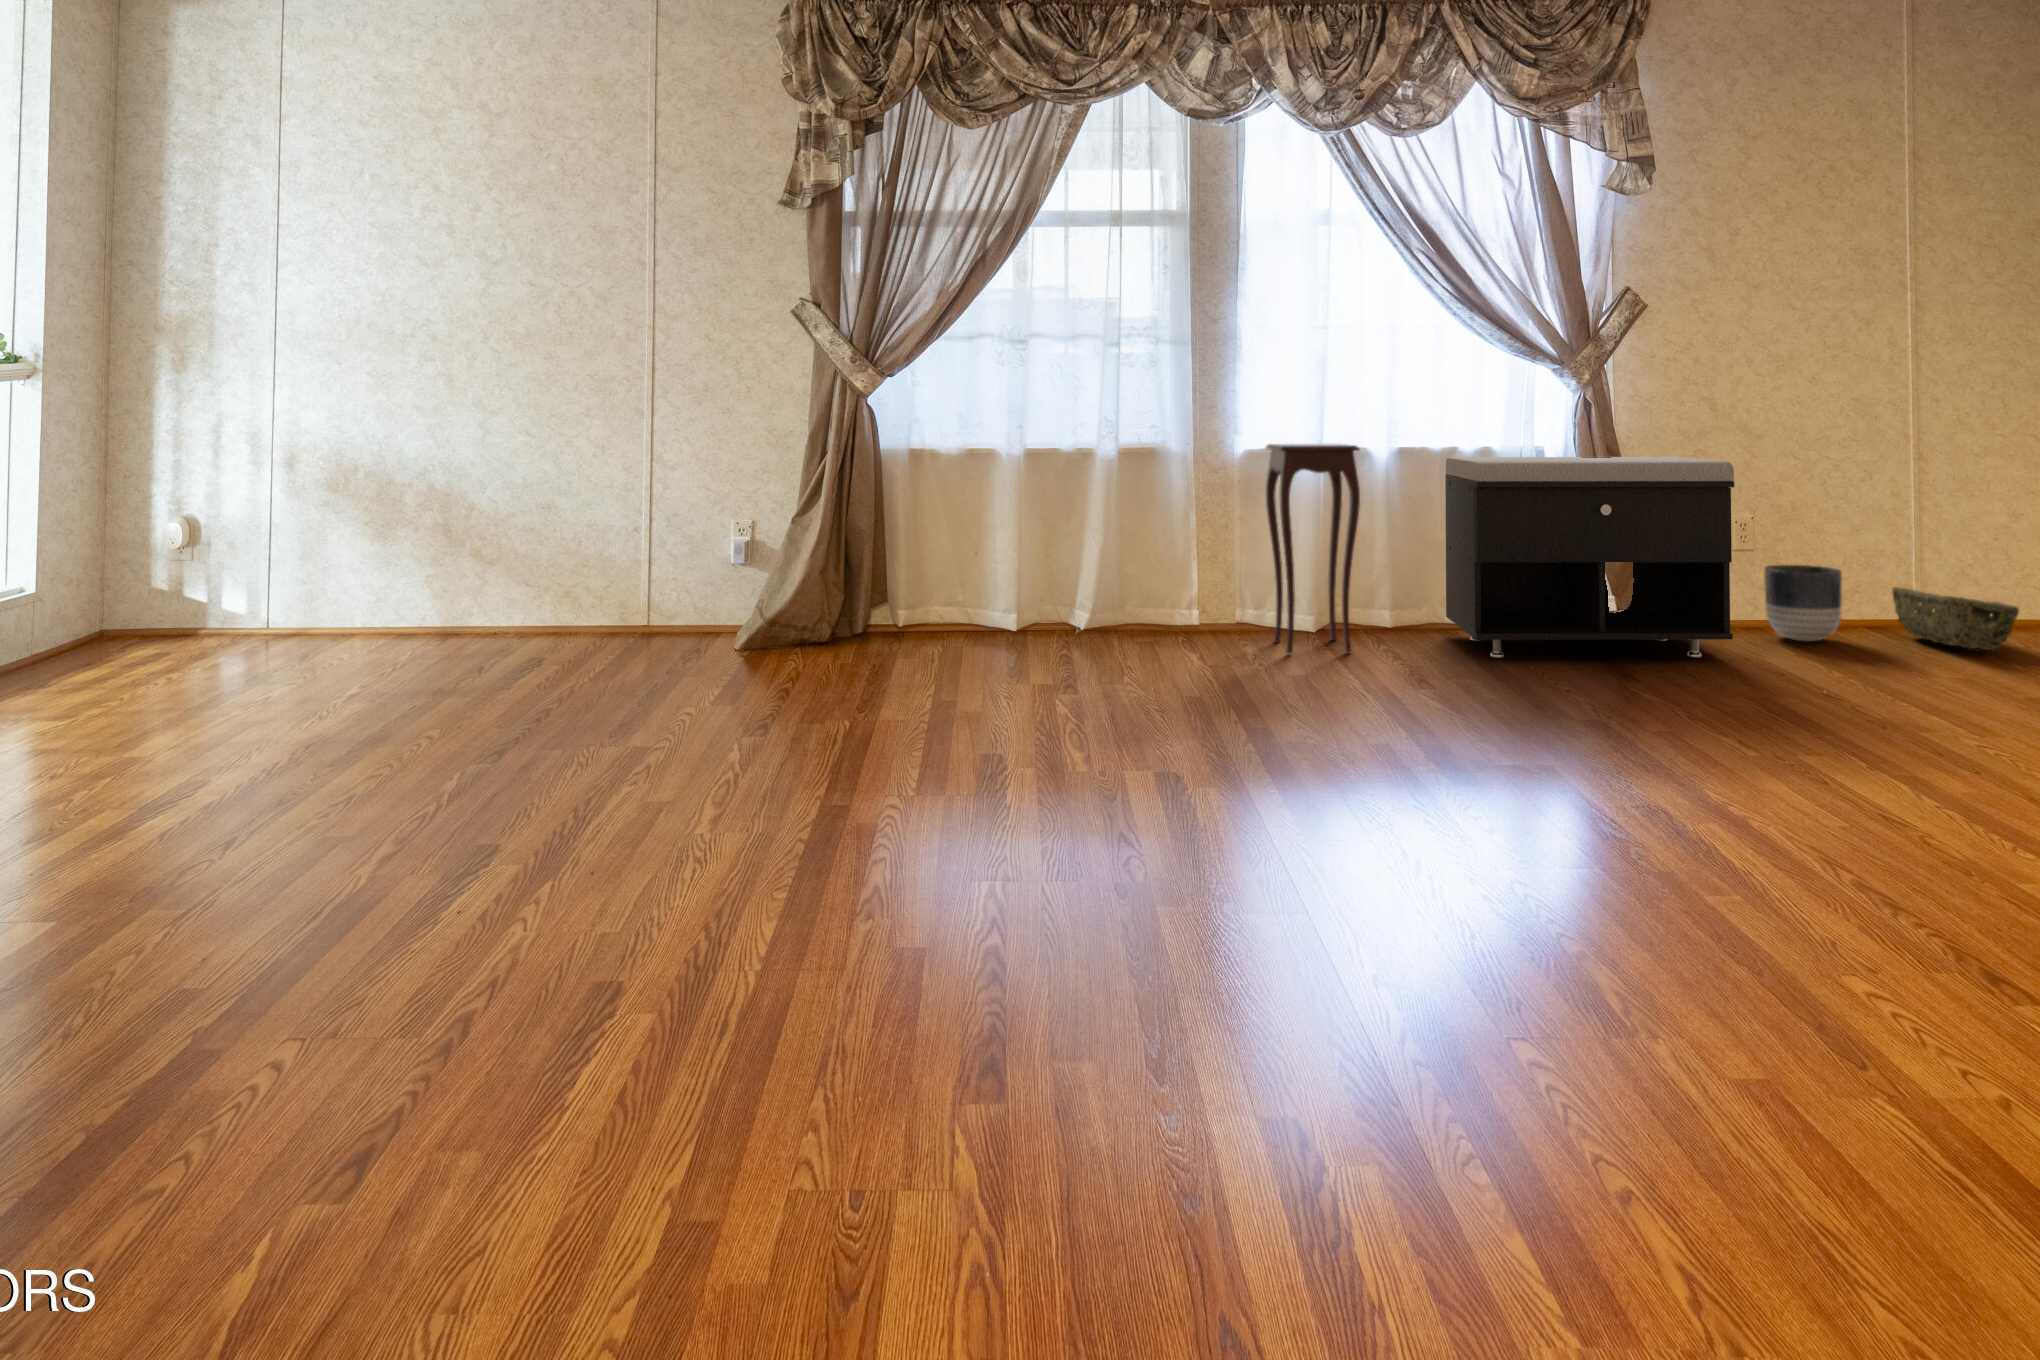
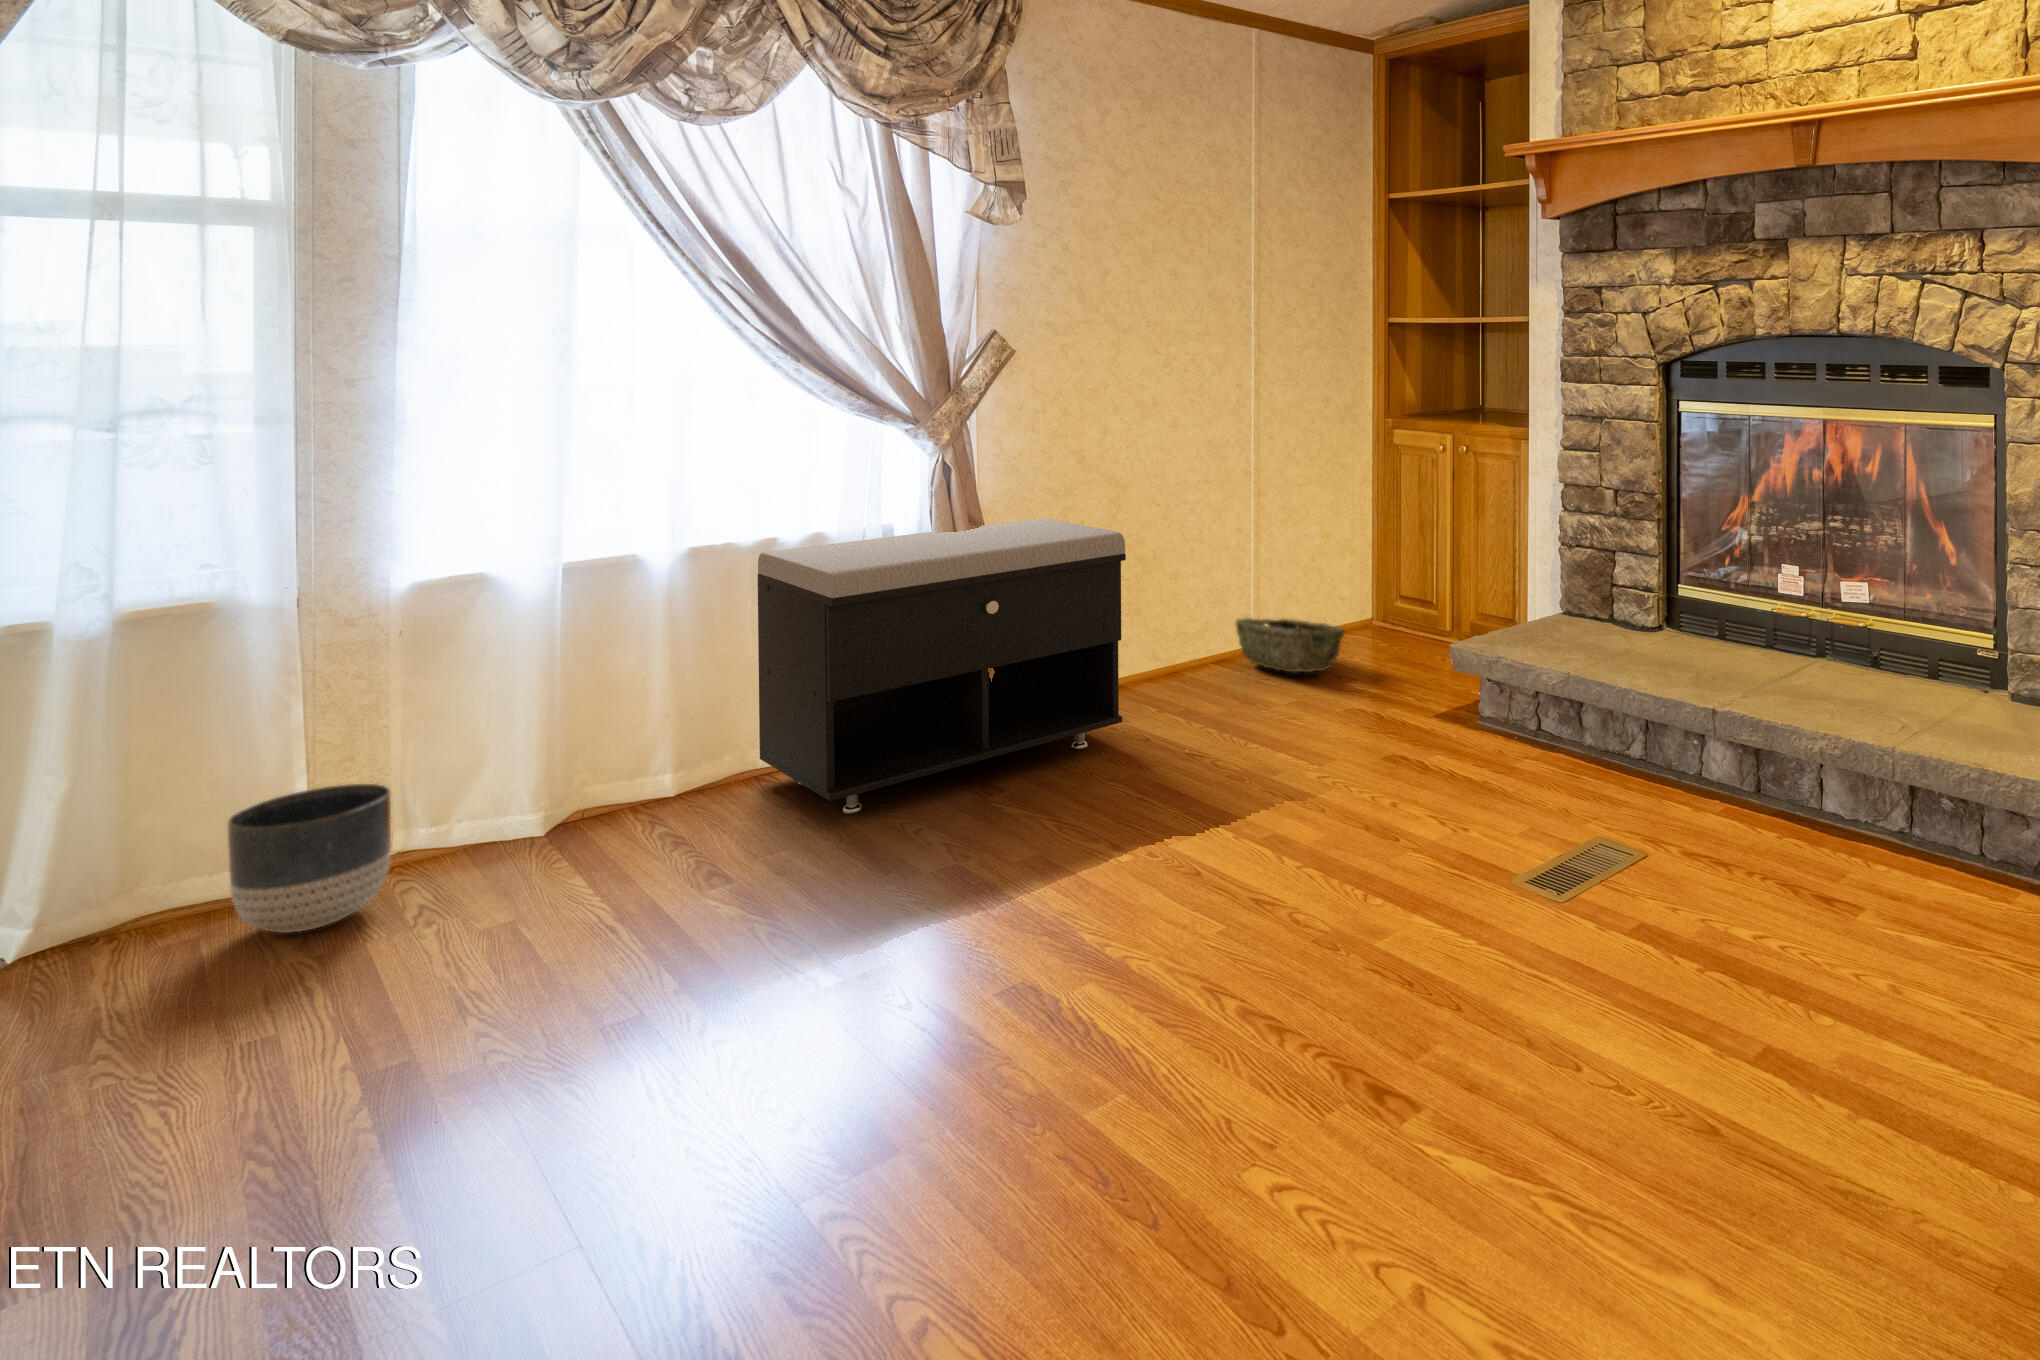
side table: present [1266,444,1360,653] -> none [455,556,643,896]
planter: present [1764,565,1842,641] -> present [228,784,391,933]

